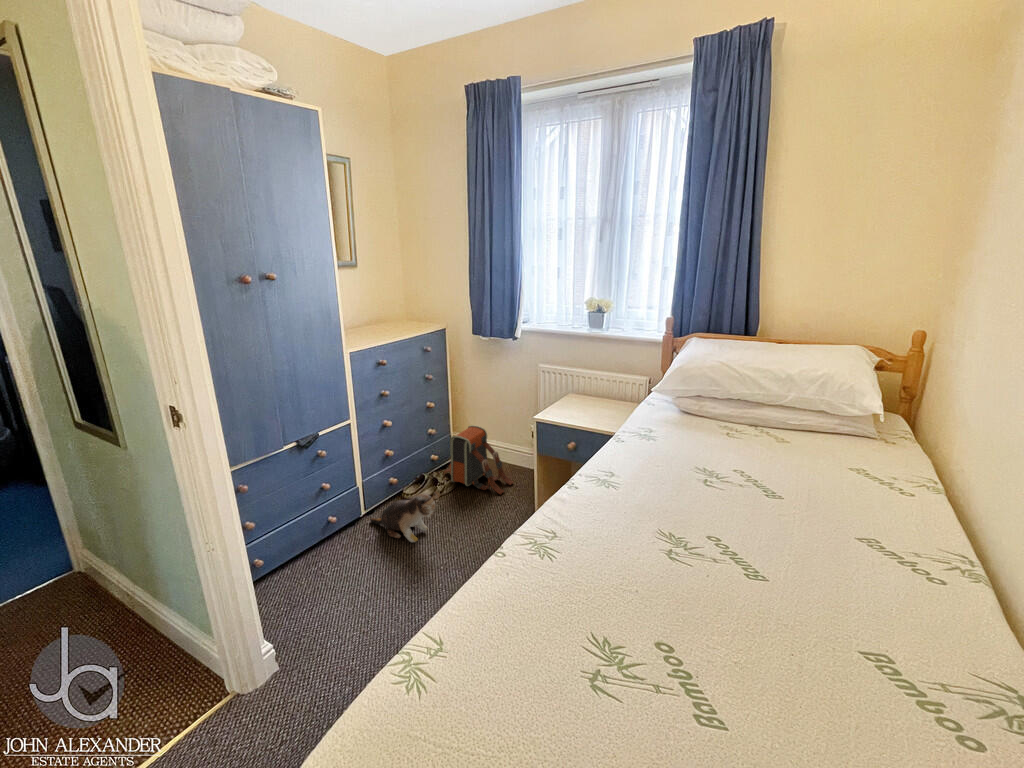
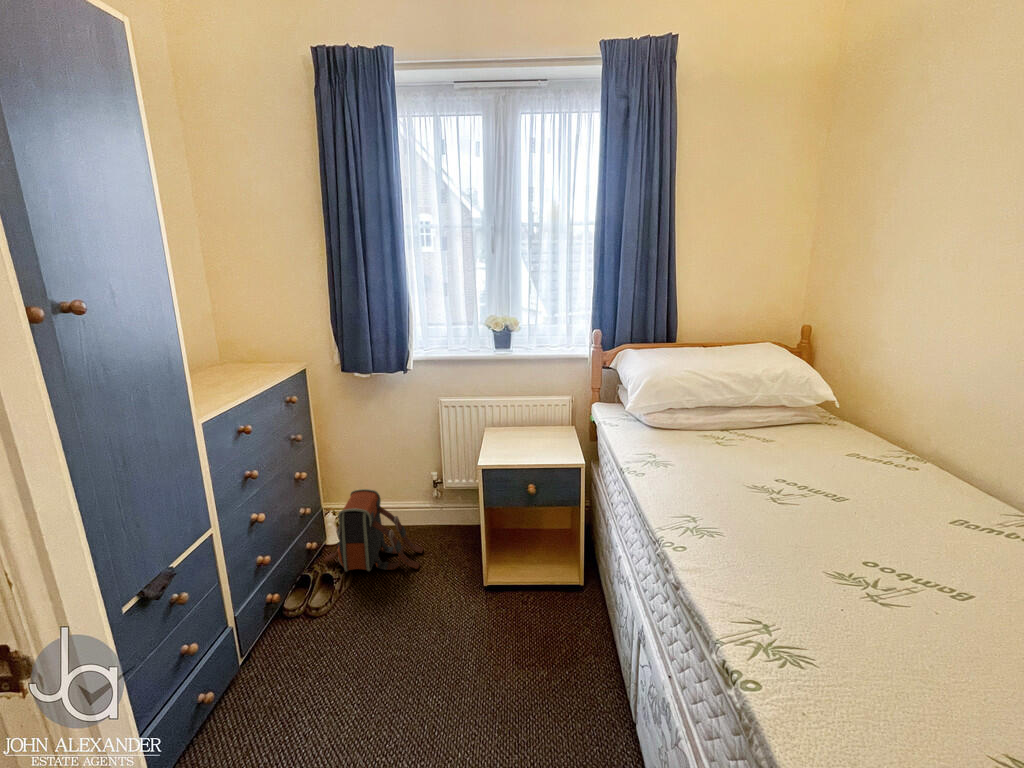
plush toy: present [371,492,439,542] -> none [256,595,380,683]

